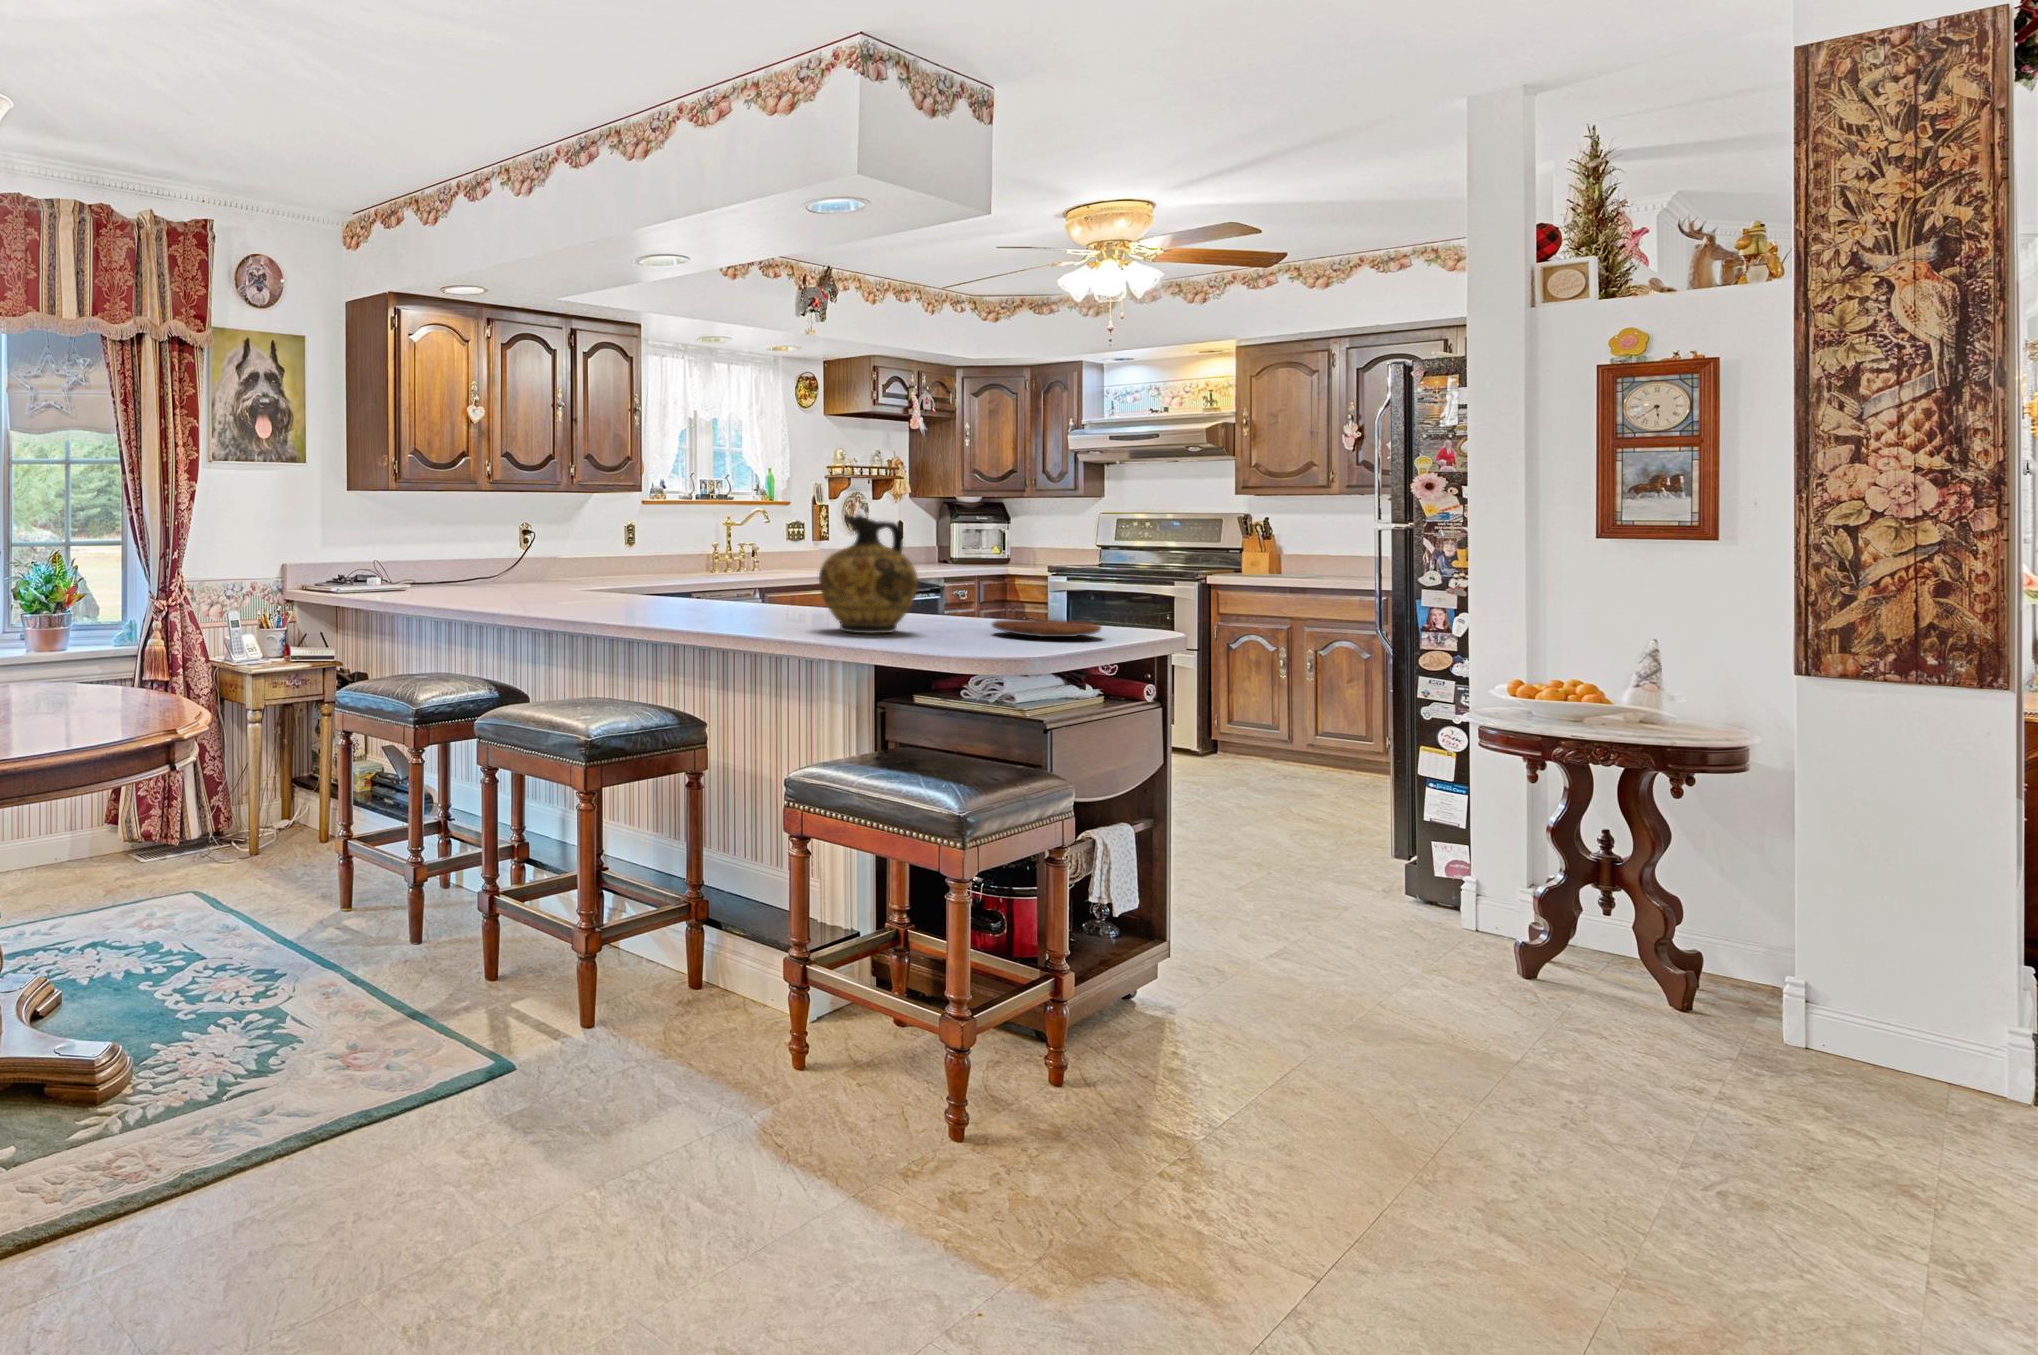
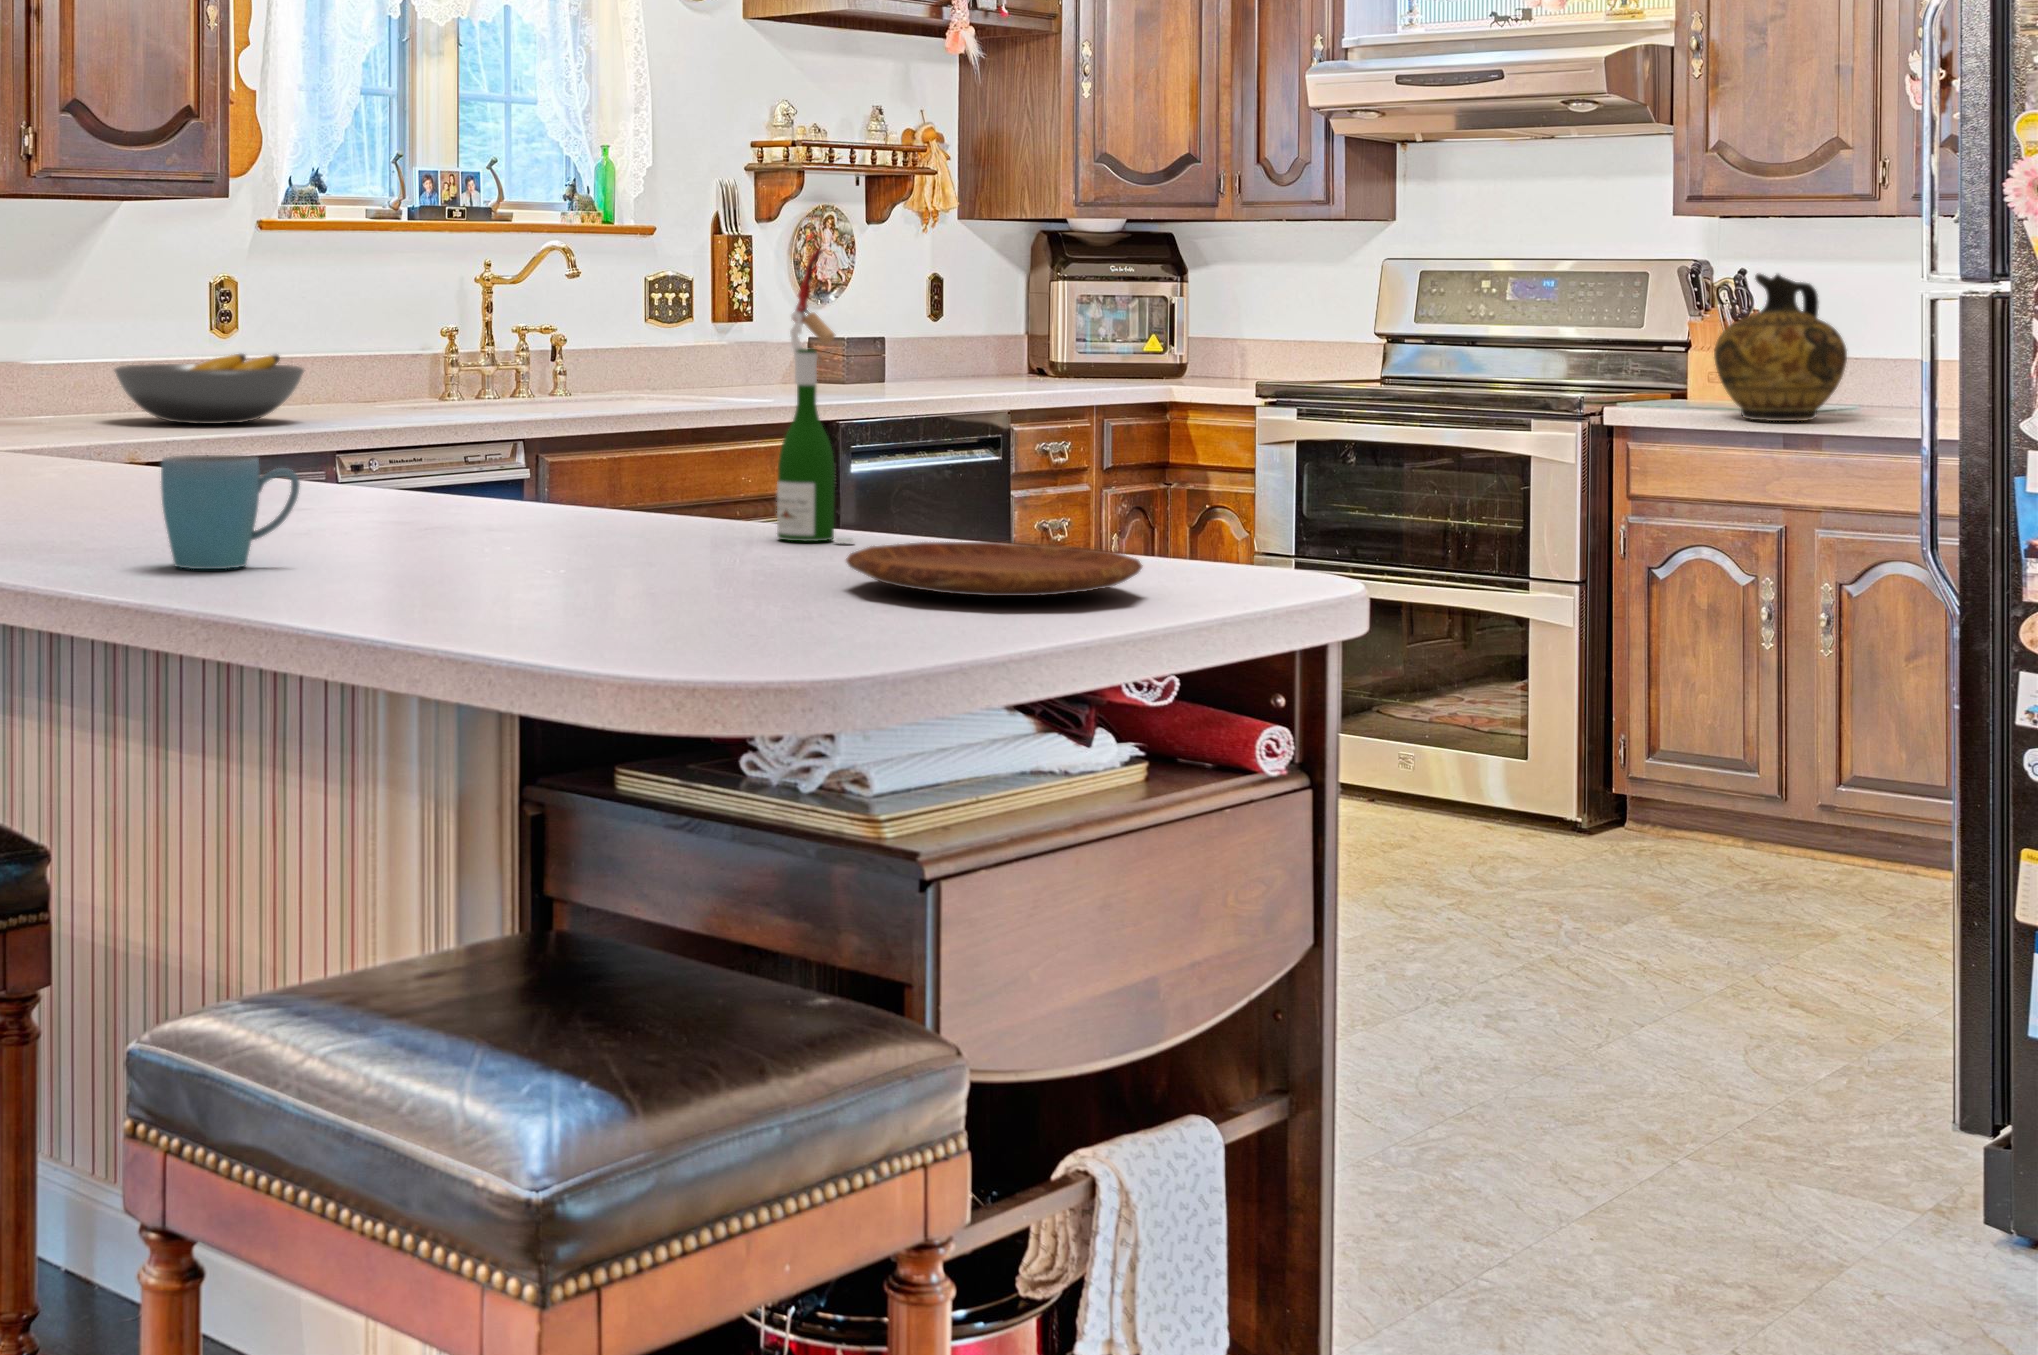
ceramic jug: present [819,514,918,633] -> present [1714,273,1847,421]
wine bottle: none [939,515,971,622] -> present [777,249,854,543]
fruit bowl: none [599,553,675,580] -> present [114,354,304,424]
mug: none [735,588,783,627] -> present [161,455,300,569]

